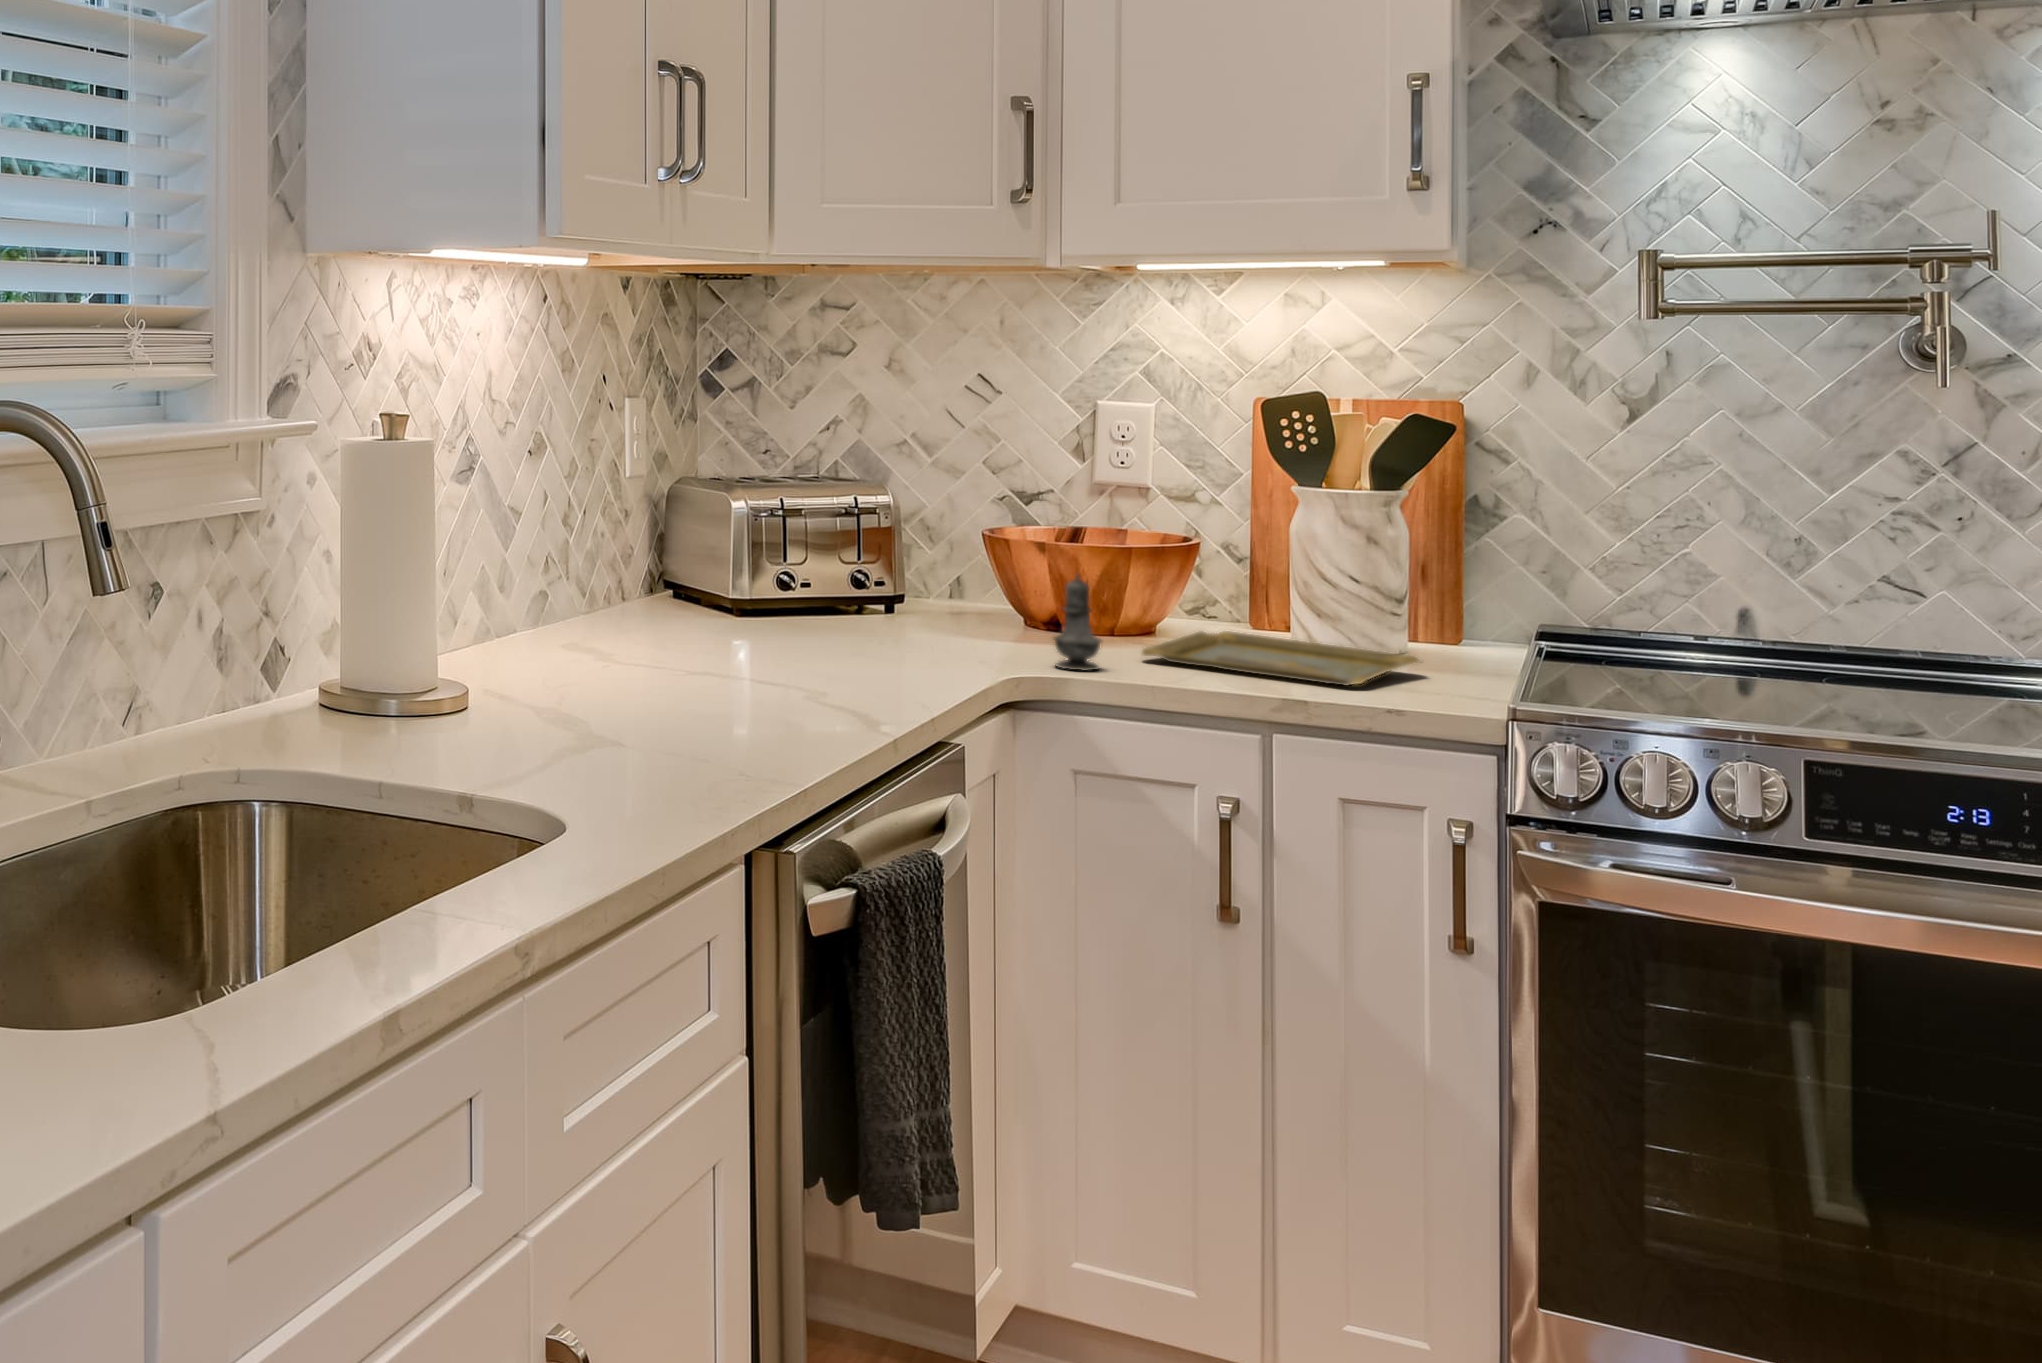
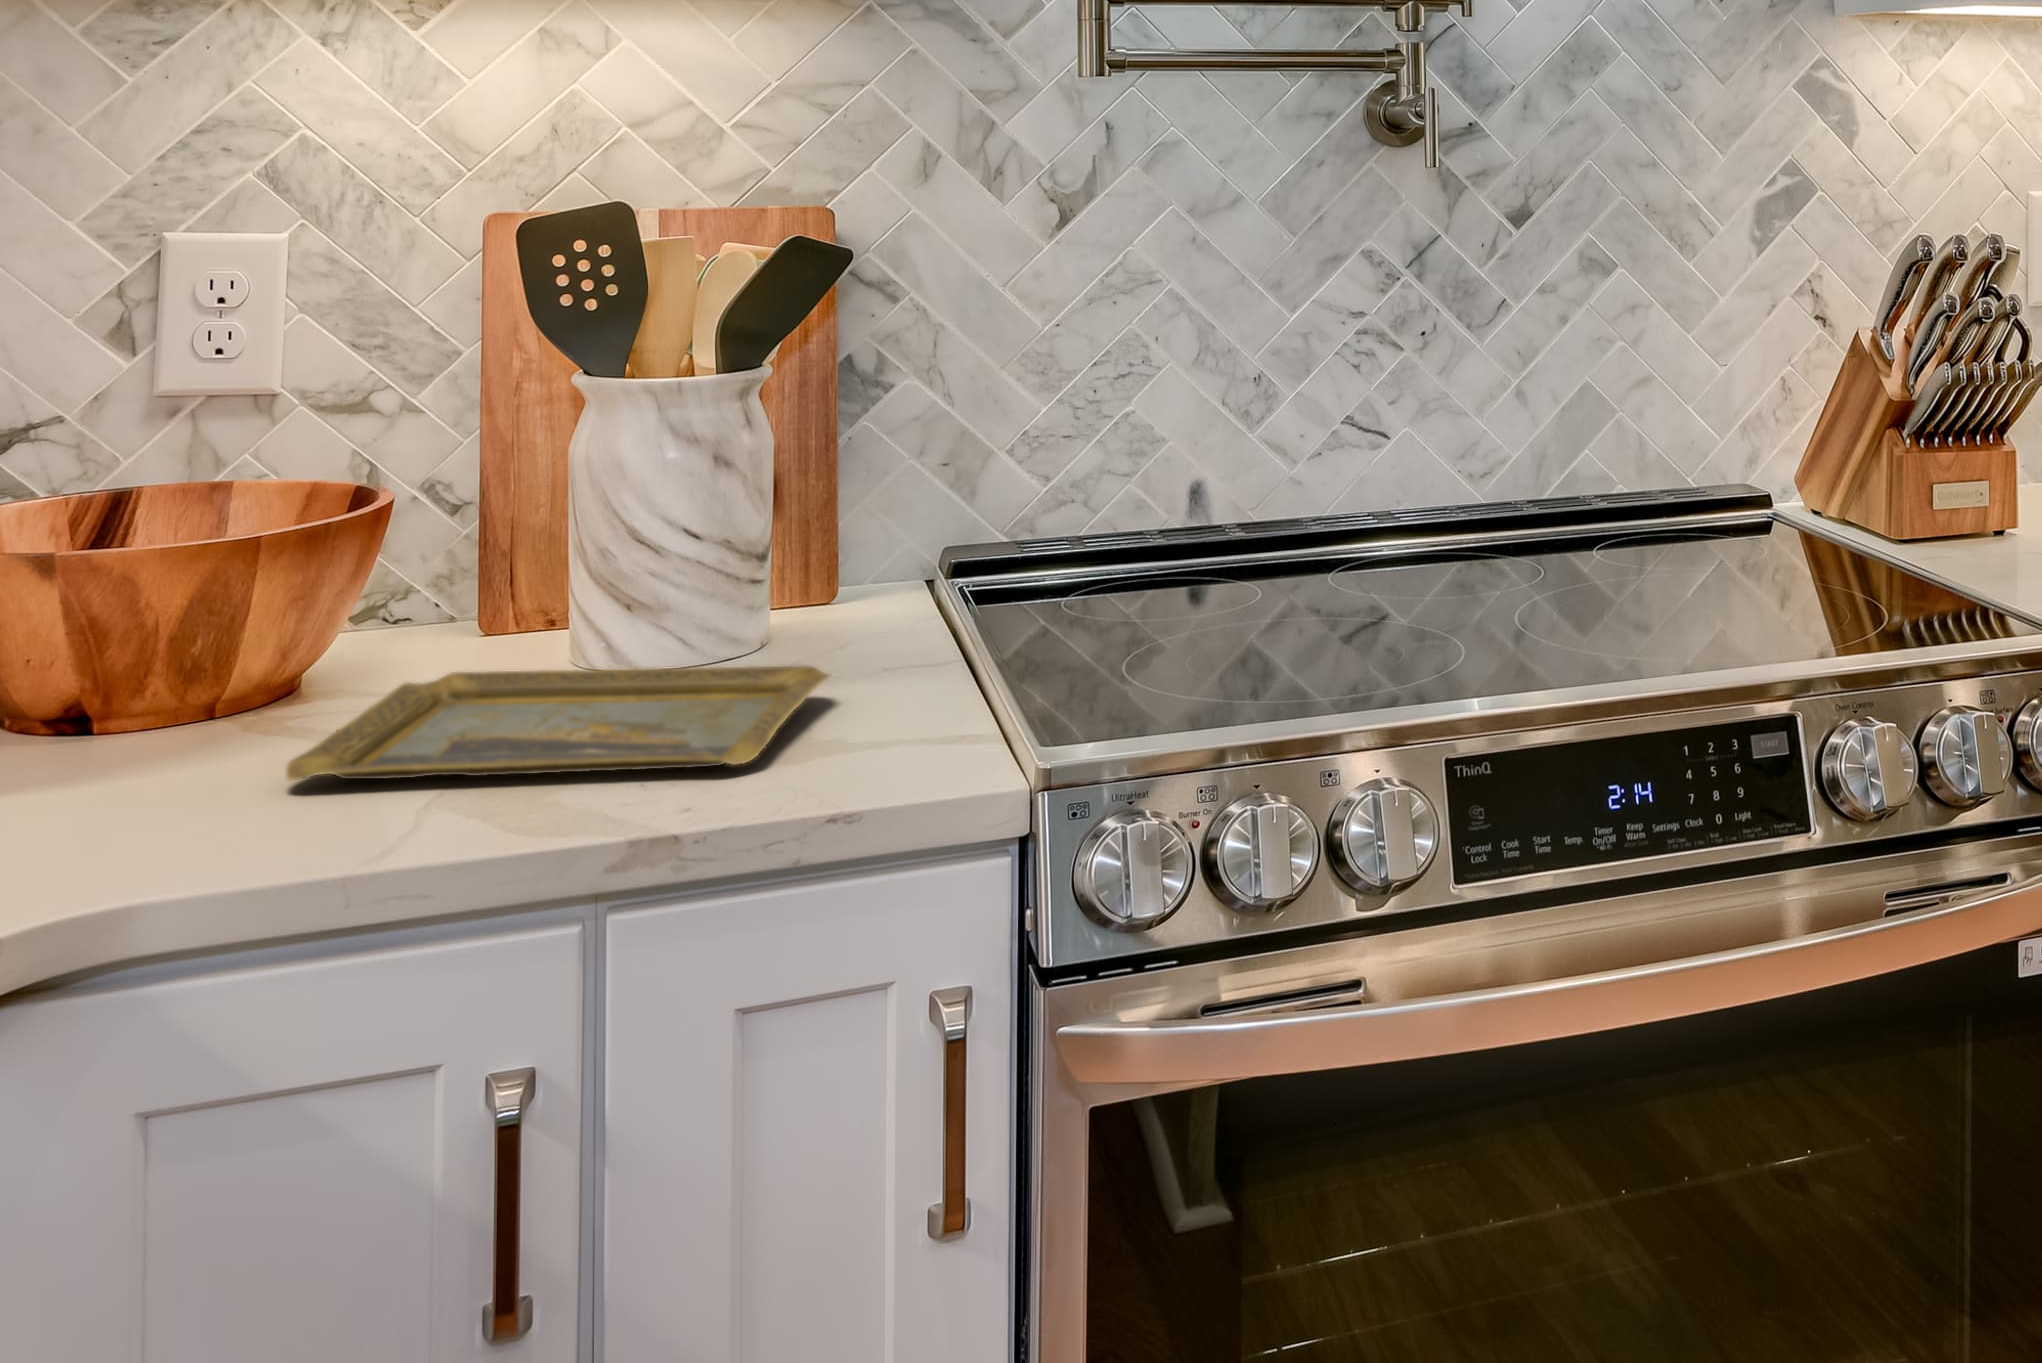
salt shaker: present [1054,575,1101,671] -> none [69,641,199,874]

